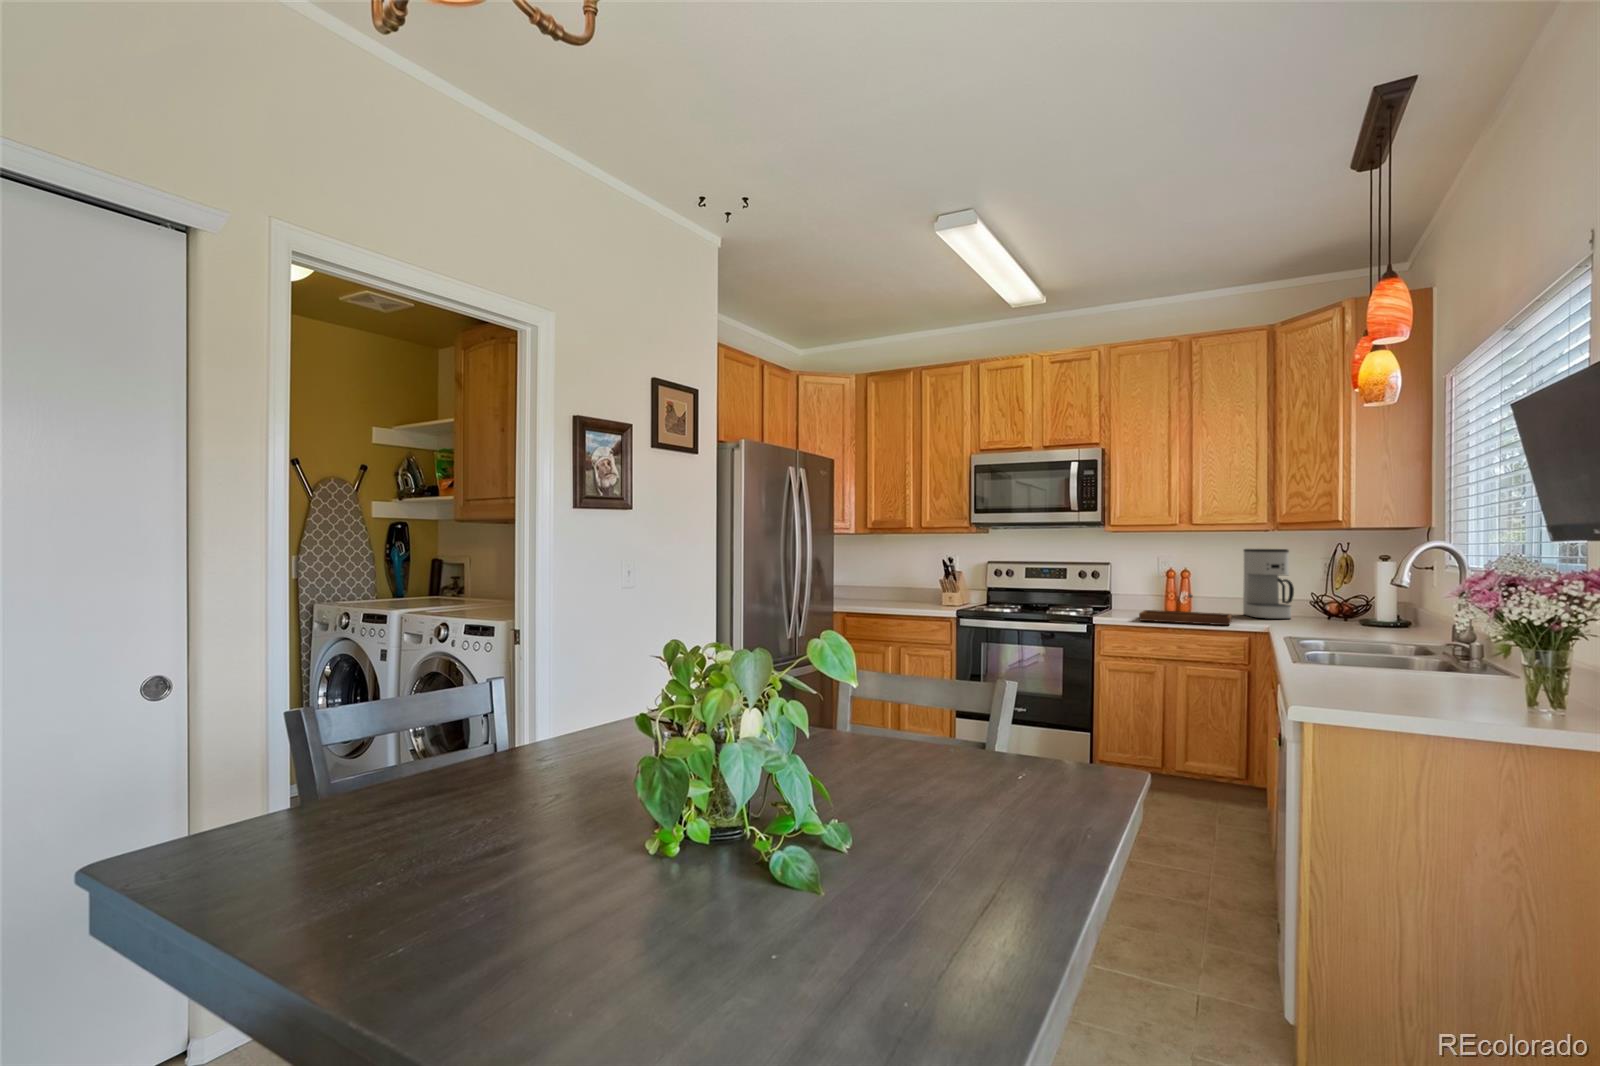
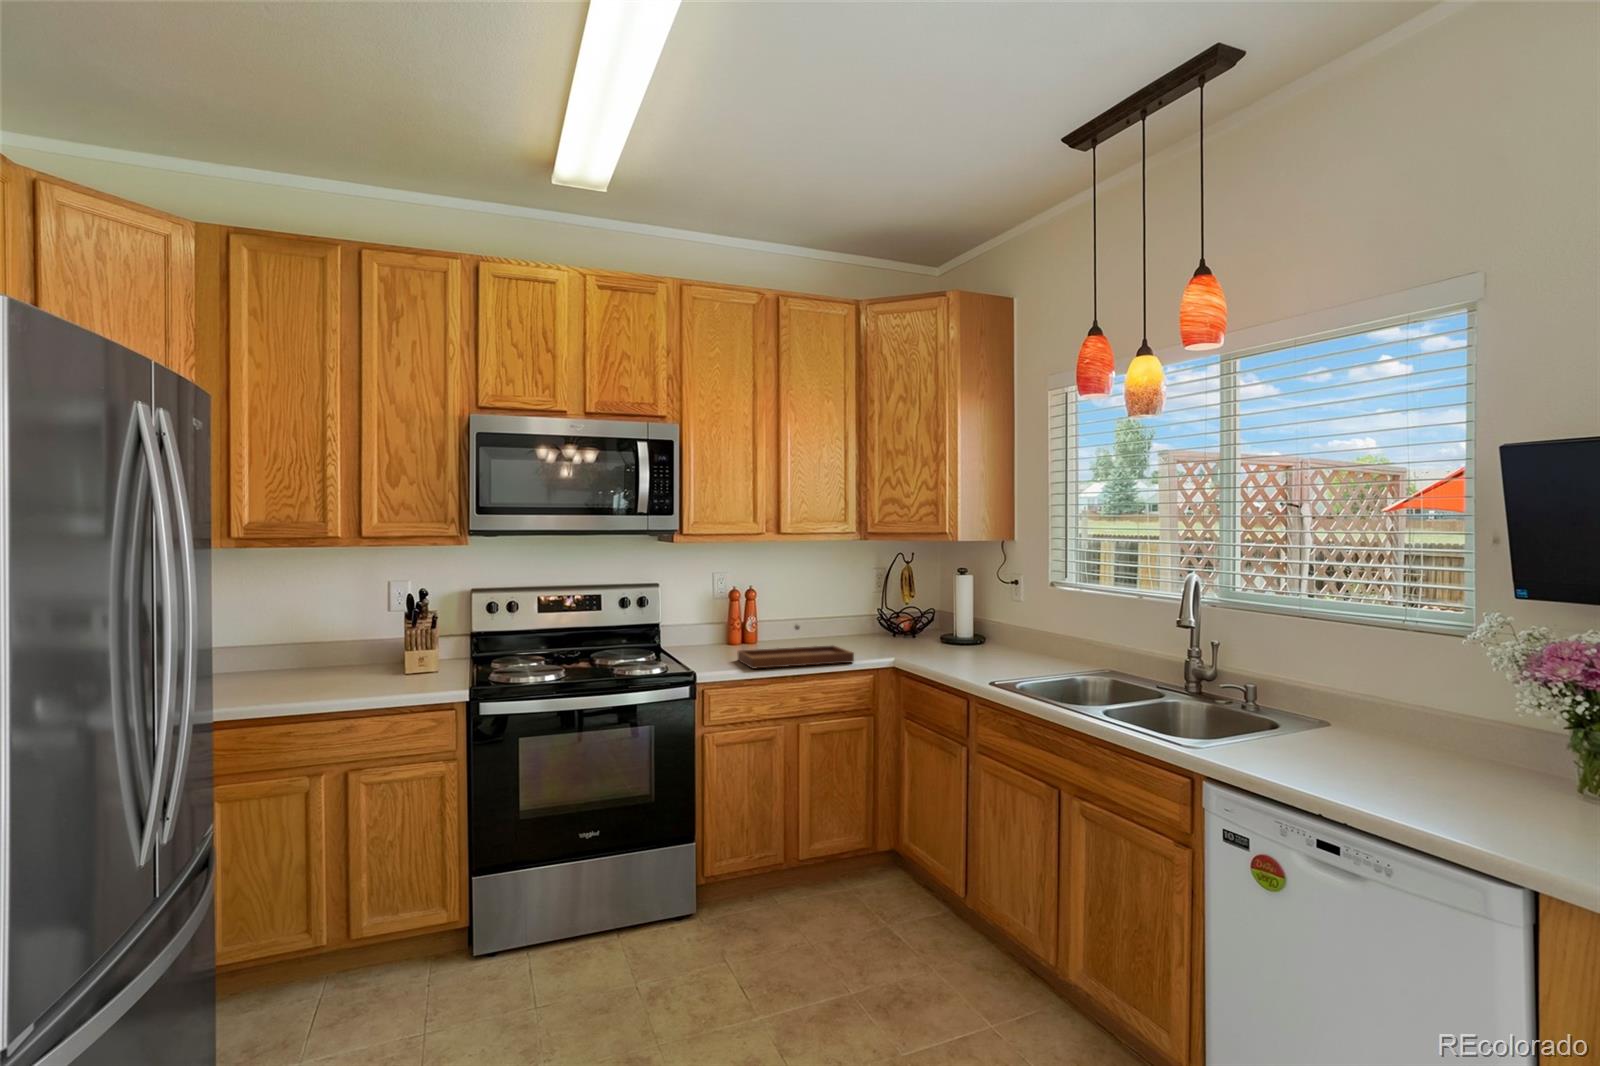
coffee maker: present [1243,549,1294,619] -> none [818,561,873,646]

